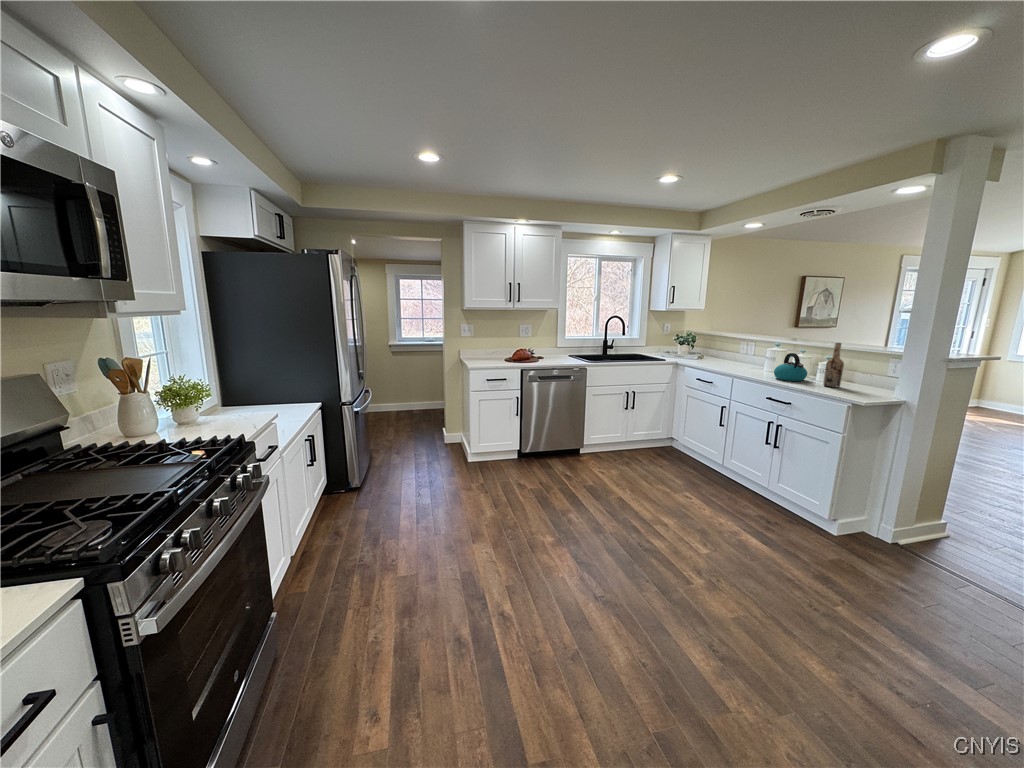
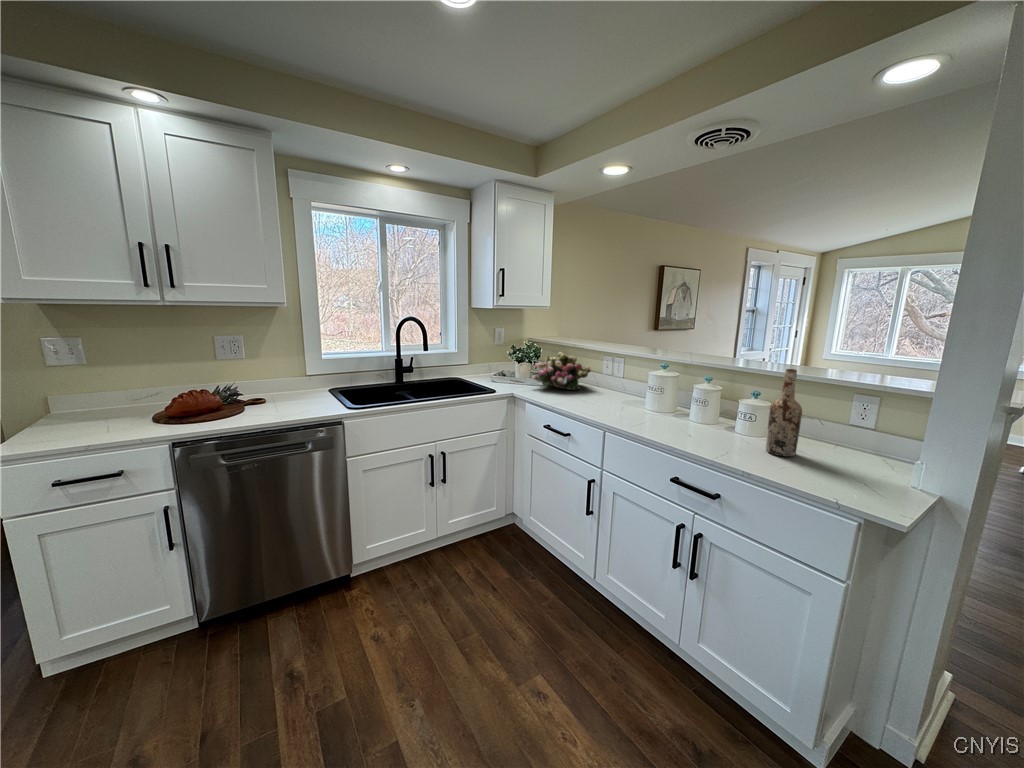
flower arrangement: none [689,338,730,362] -> present [531,352,591,390]
kettle: present [774,353,807,381] -> none [674,386,730,440]

